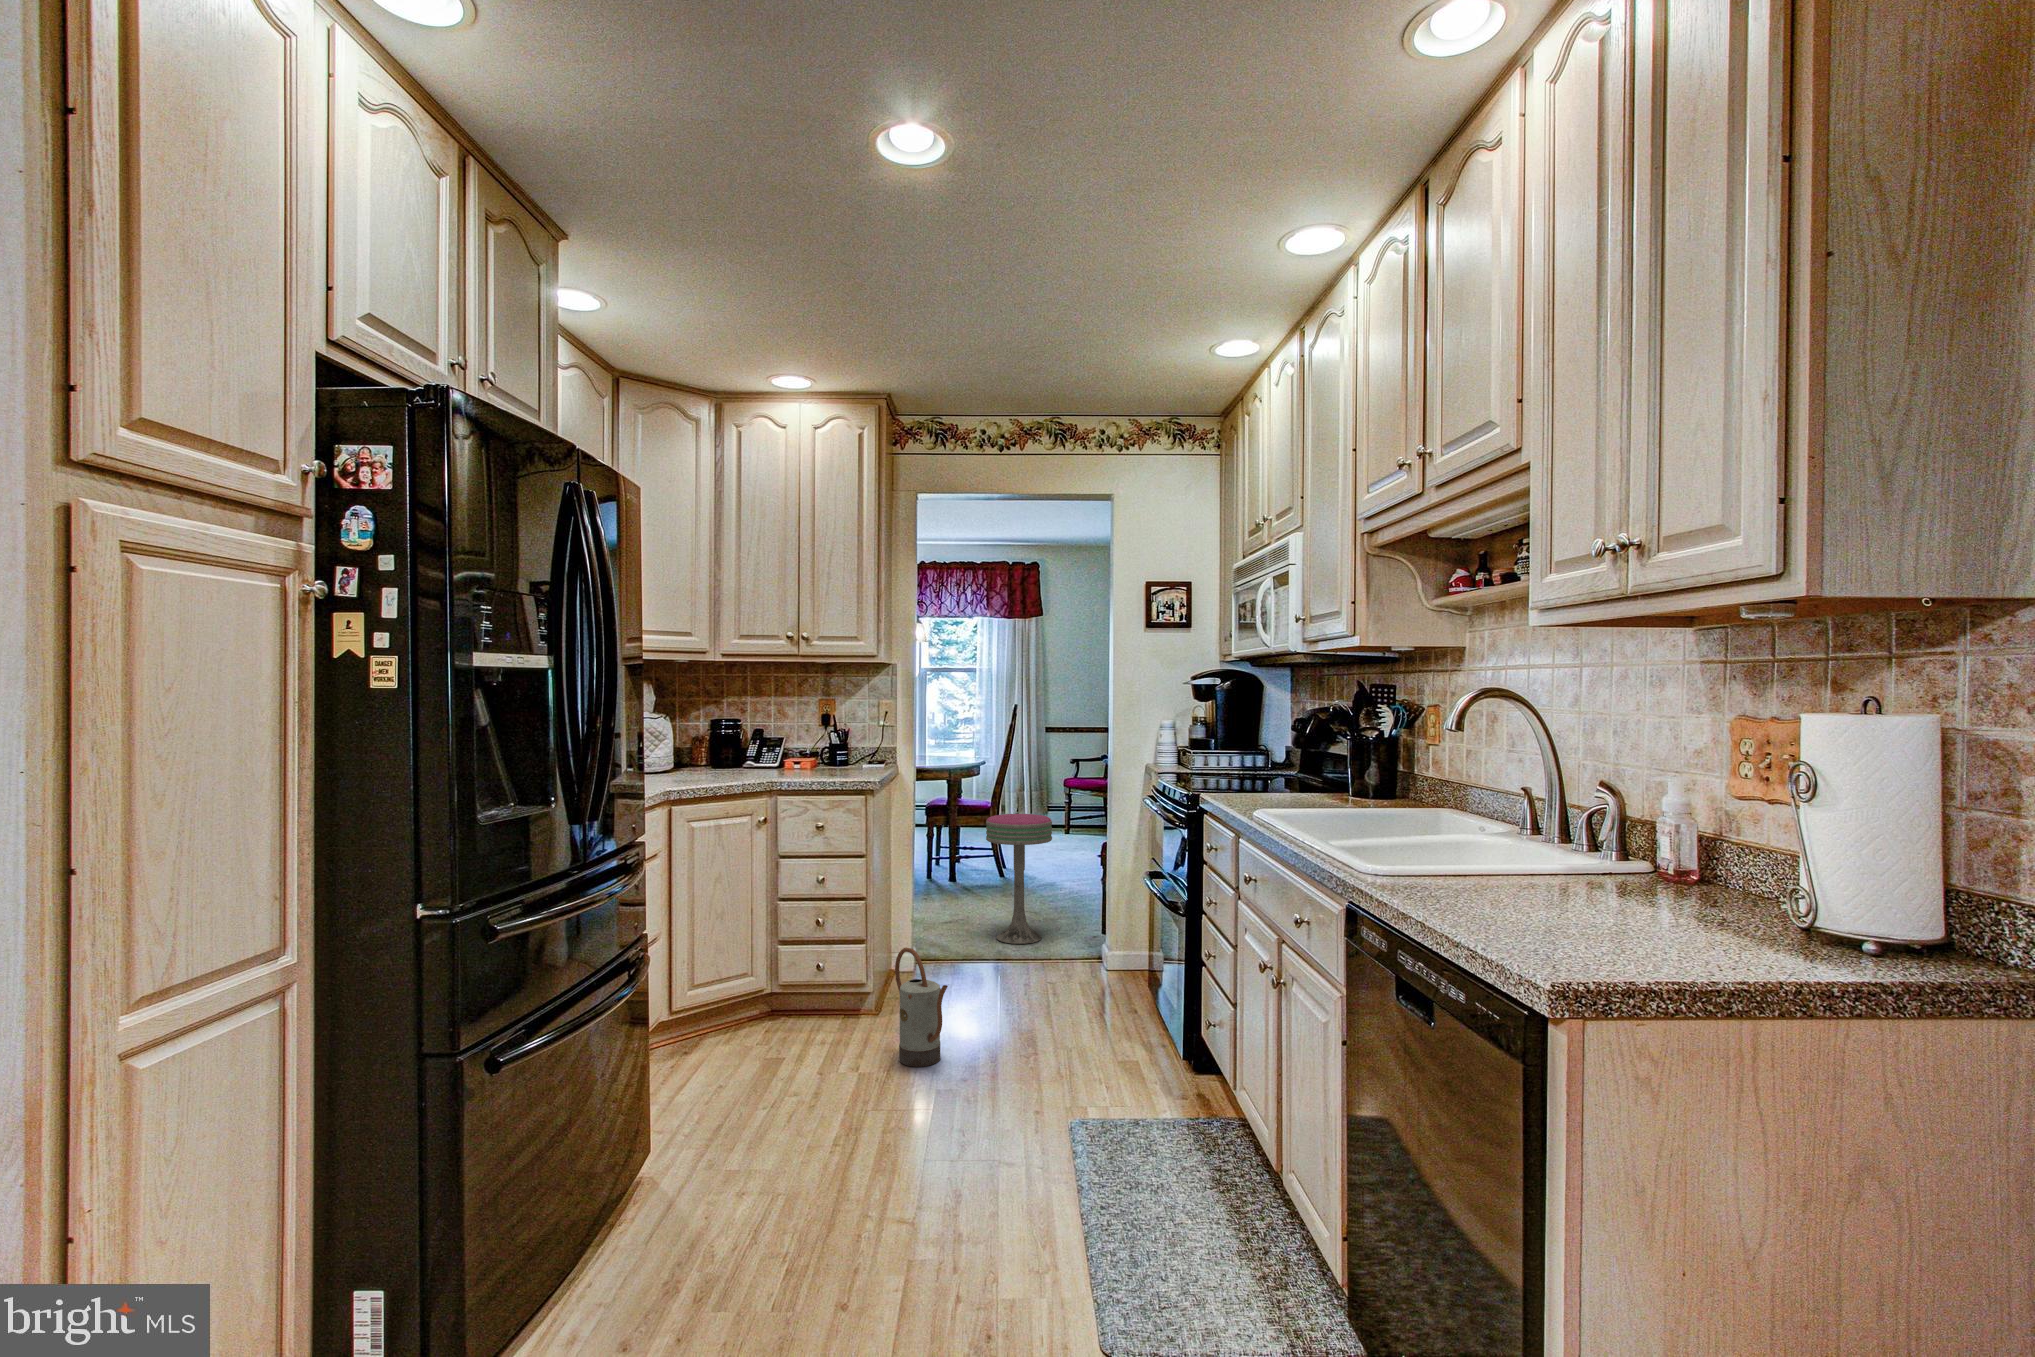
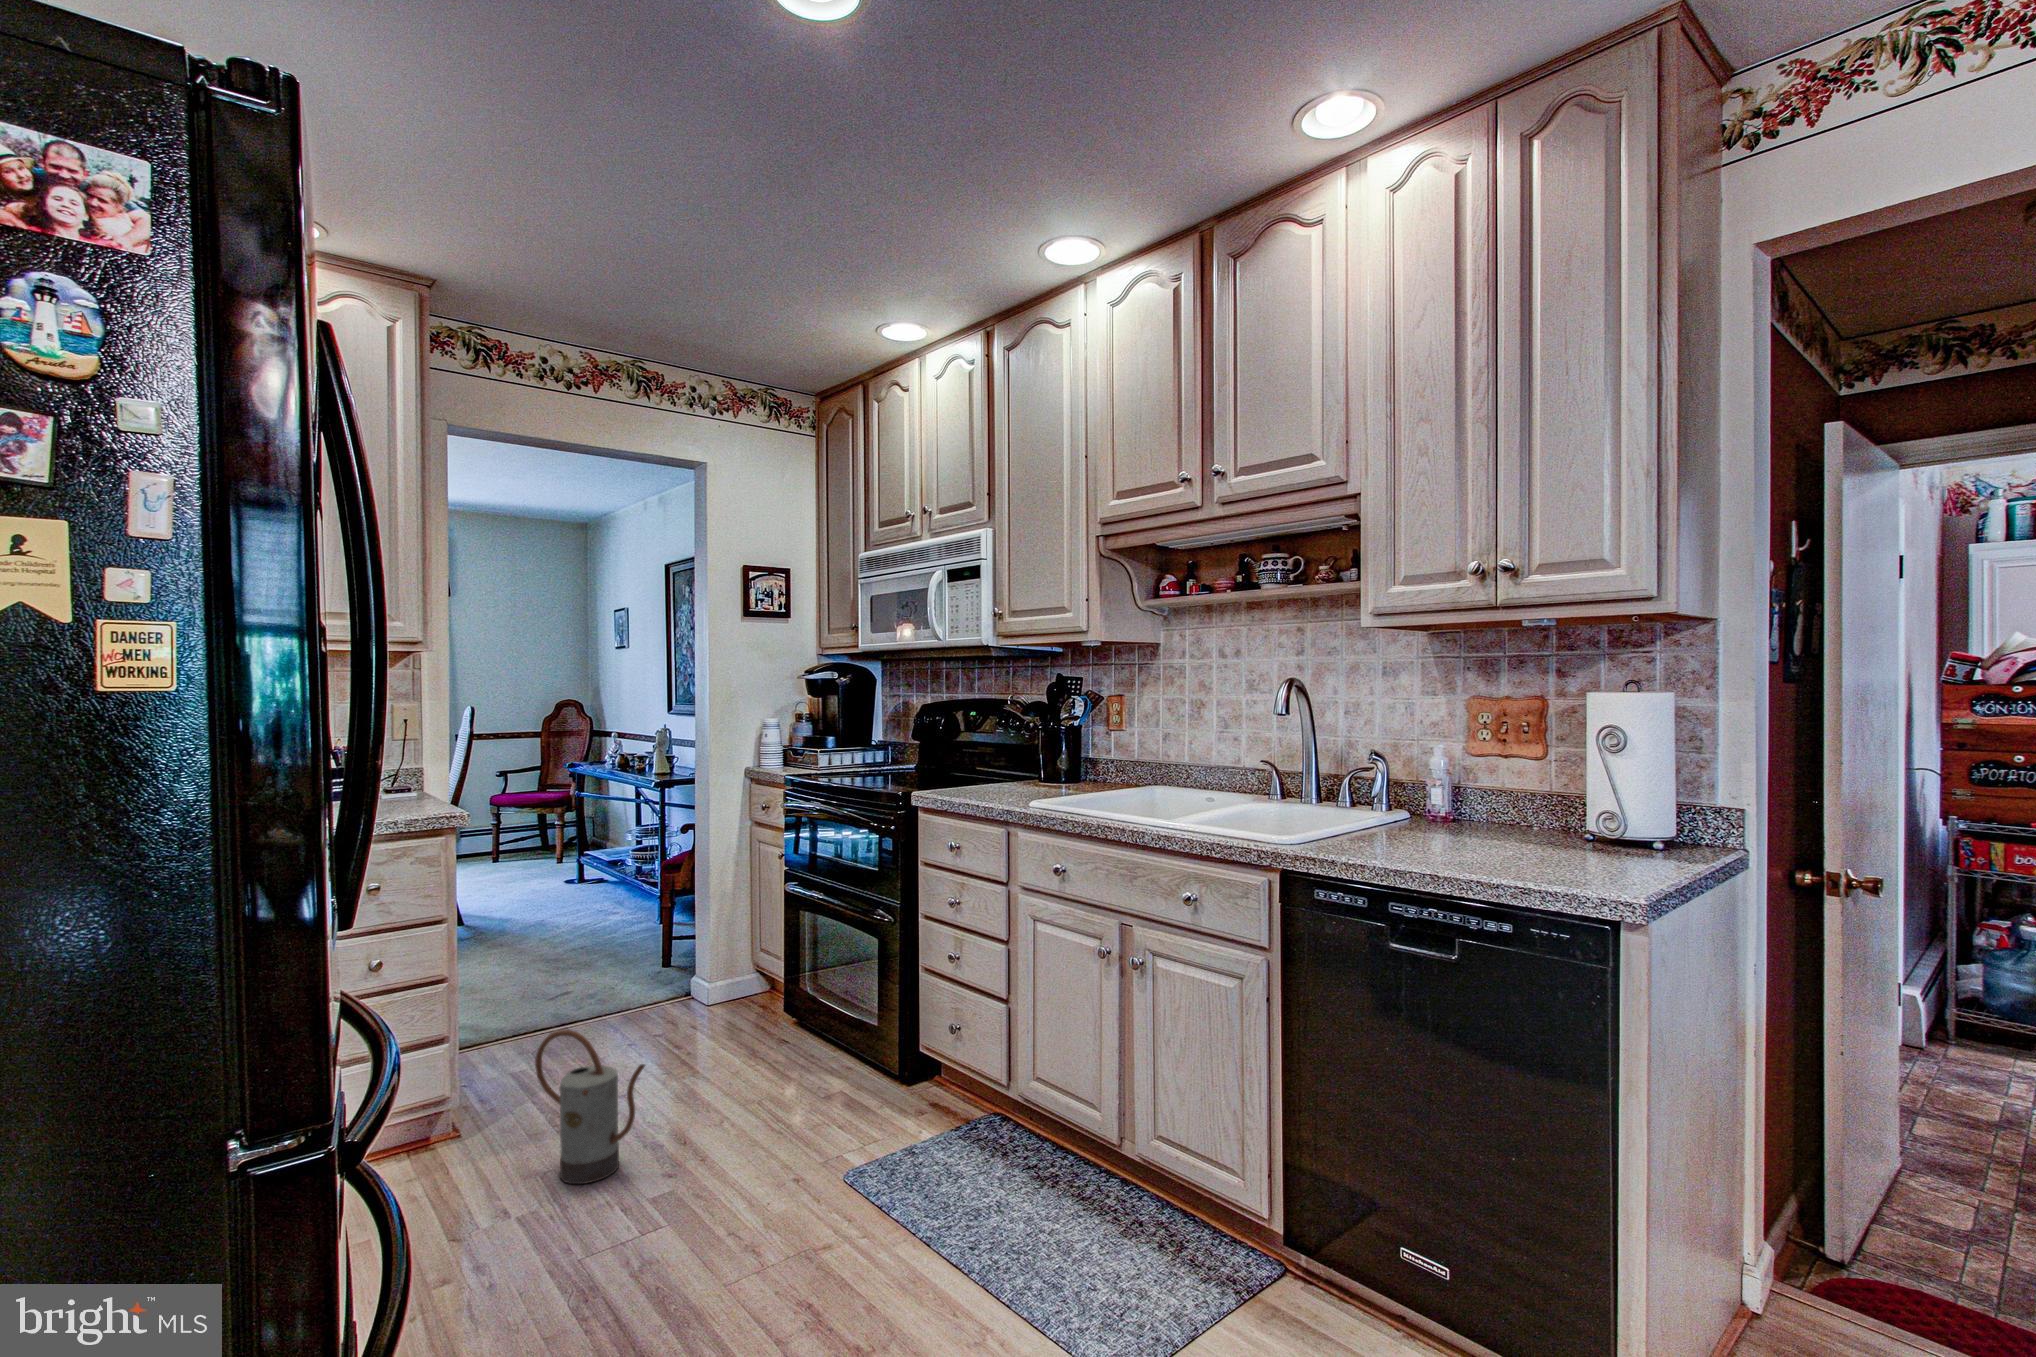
bar stool: present [986,814,1052,944] -> none [520,840,610,1003]

